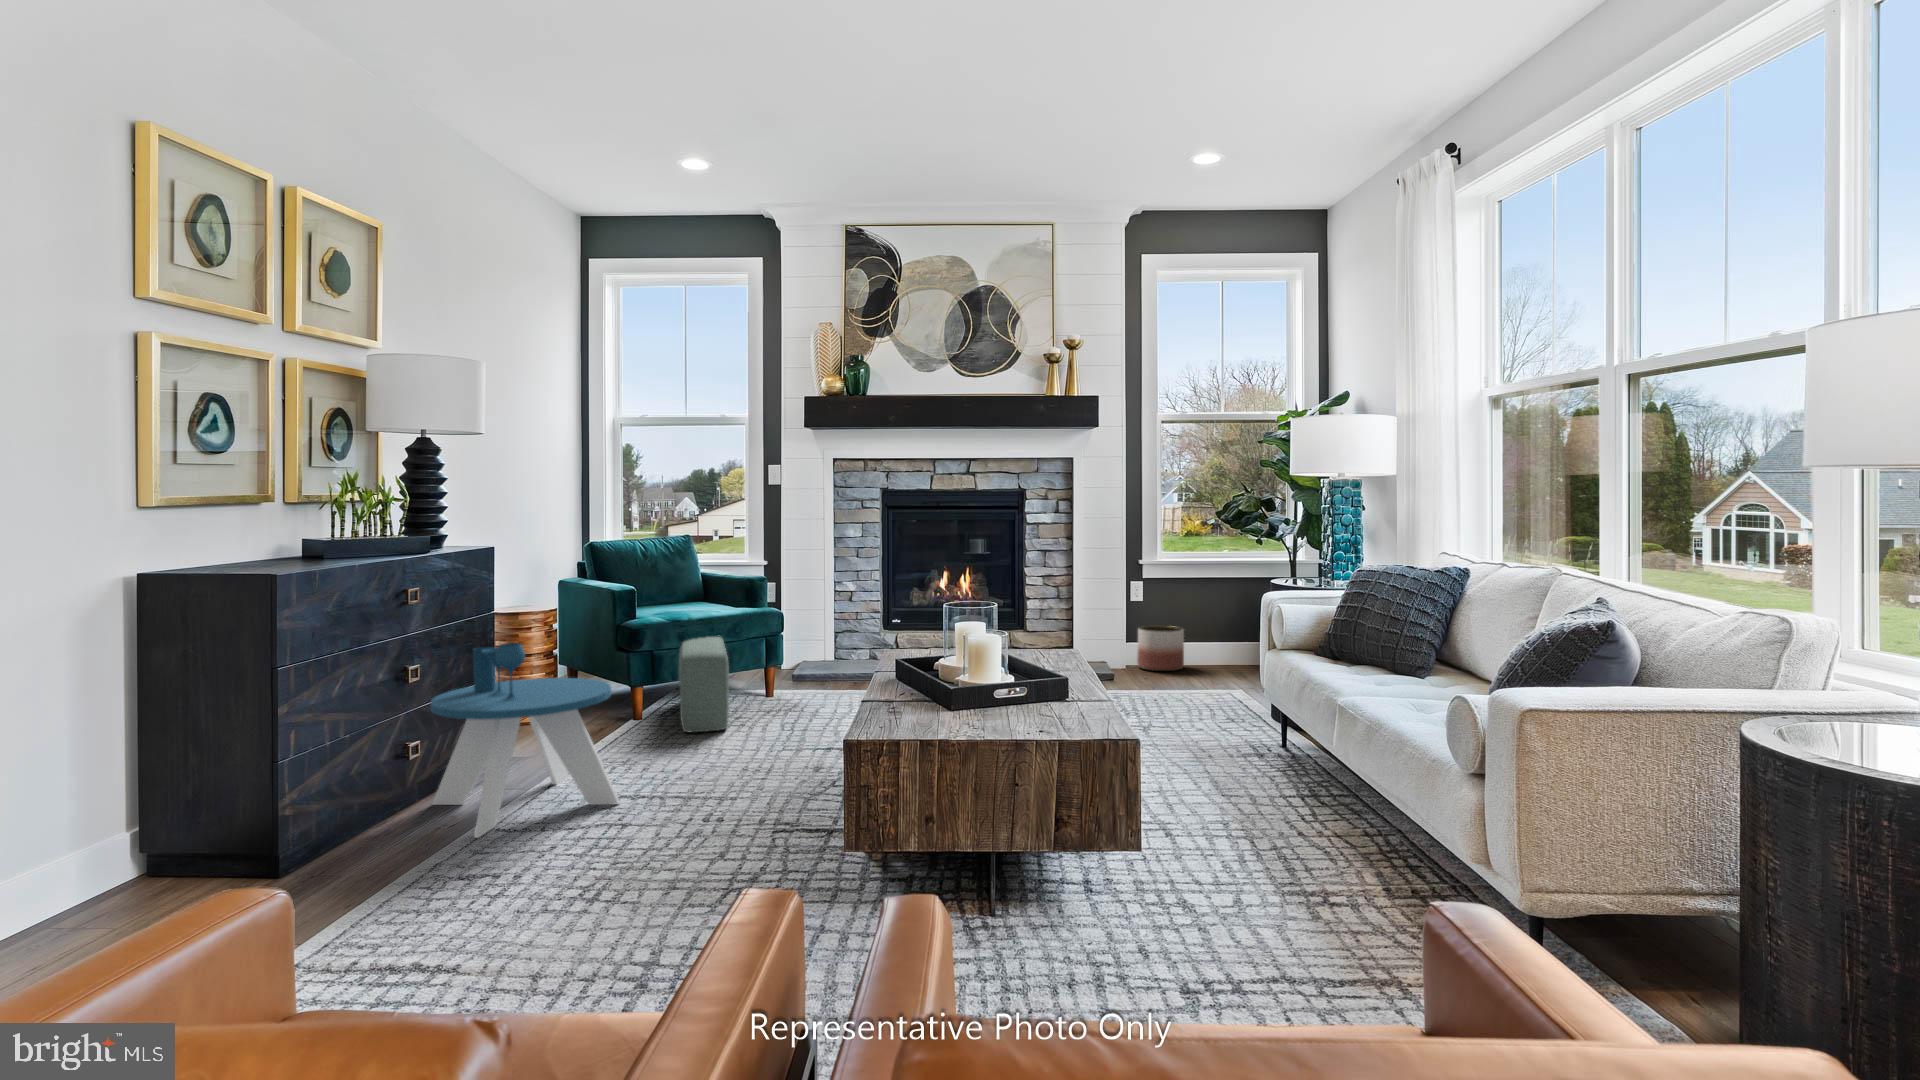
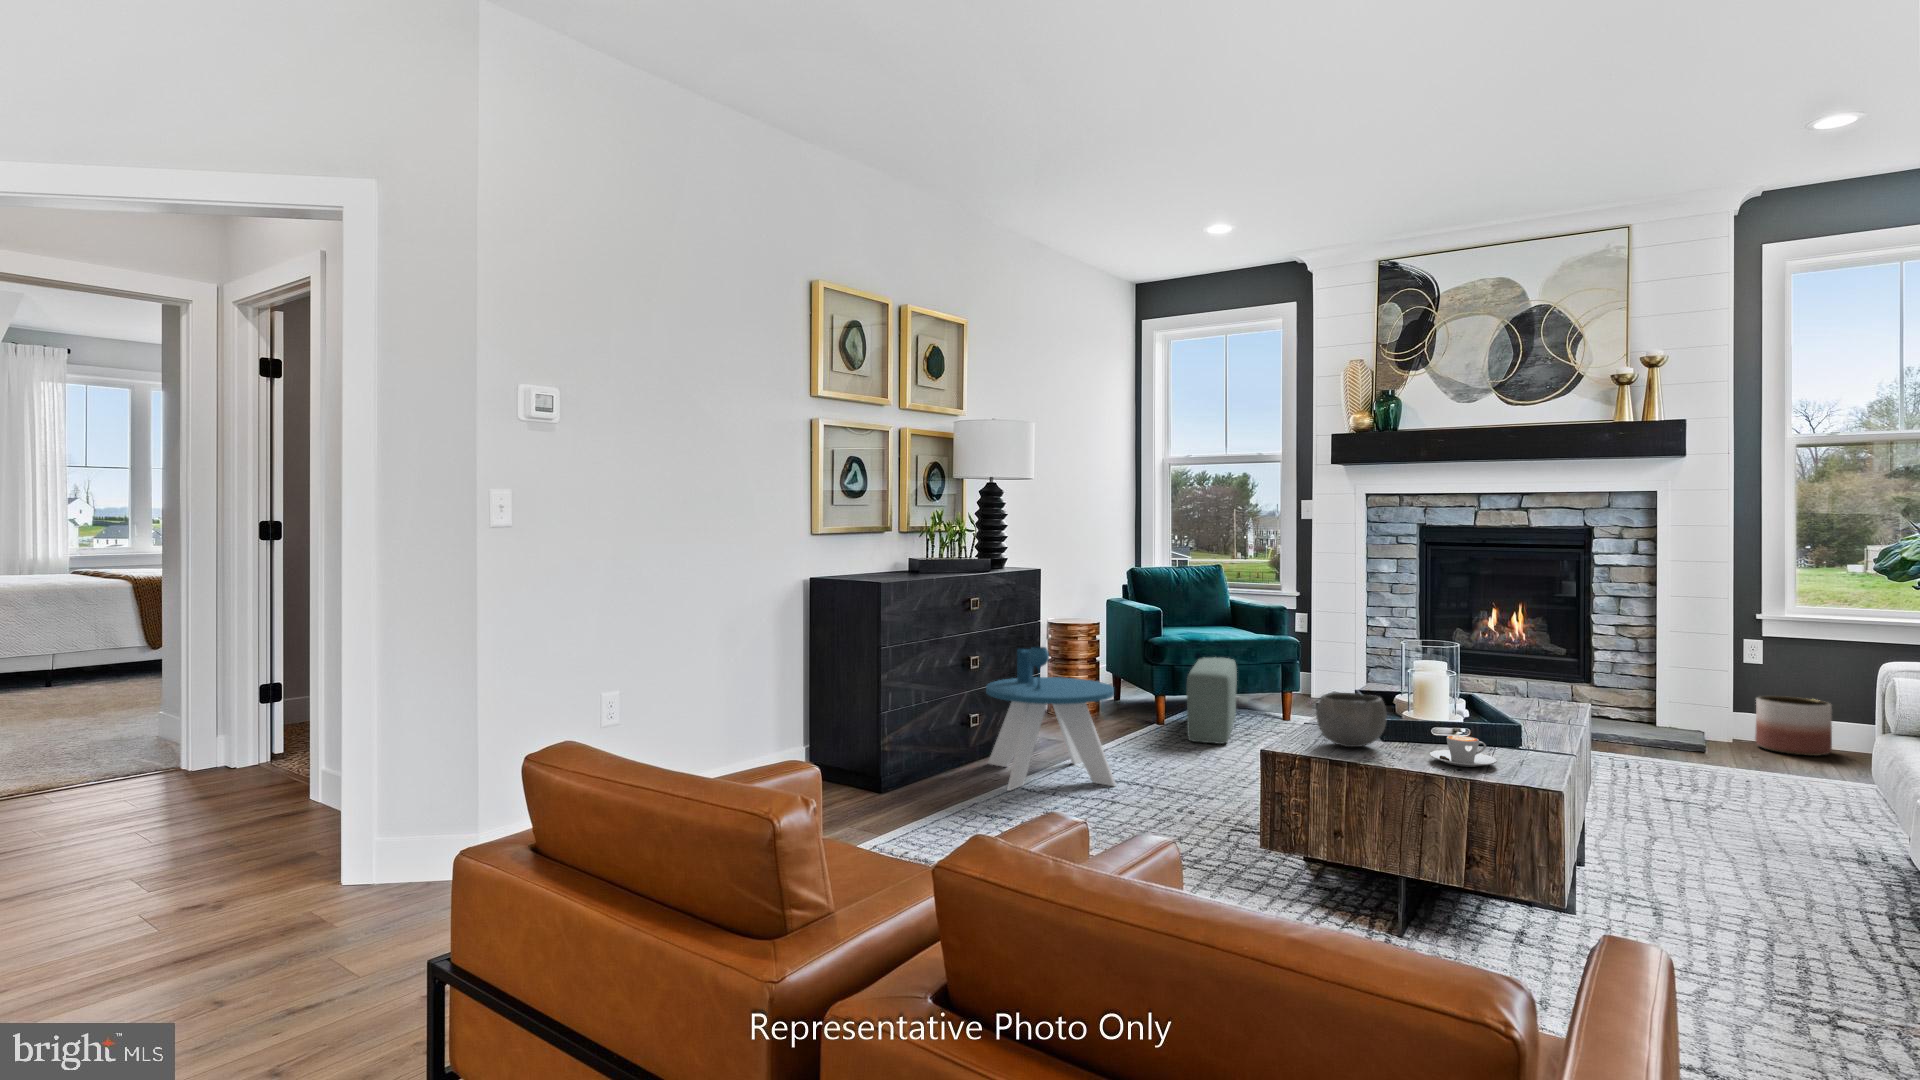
ceramic bowl: none [890,664,960,723] -> present [1316,693,1387,747]
coffee cup: none [1006,696,1066,727] -> present [1430,735,1496,767]

